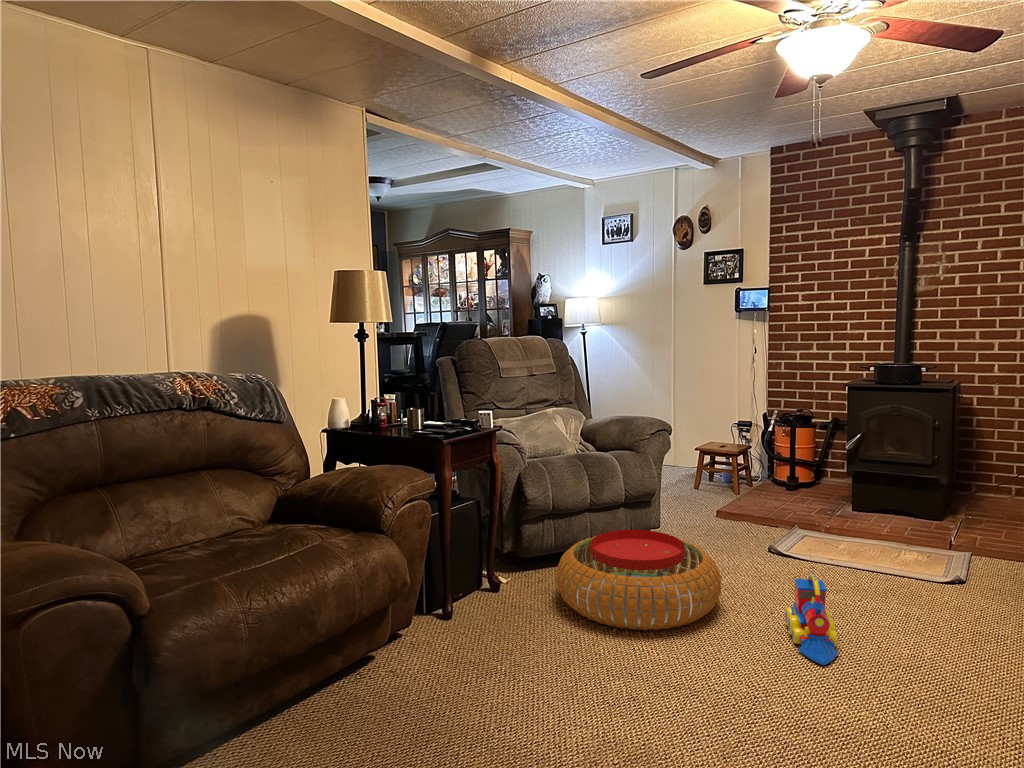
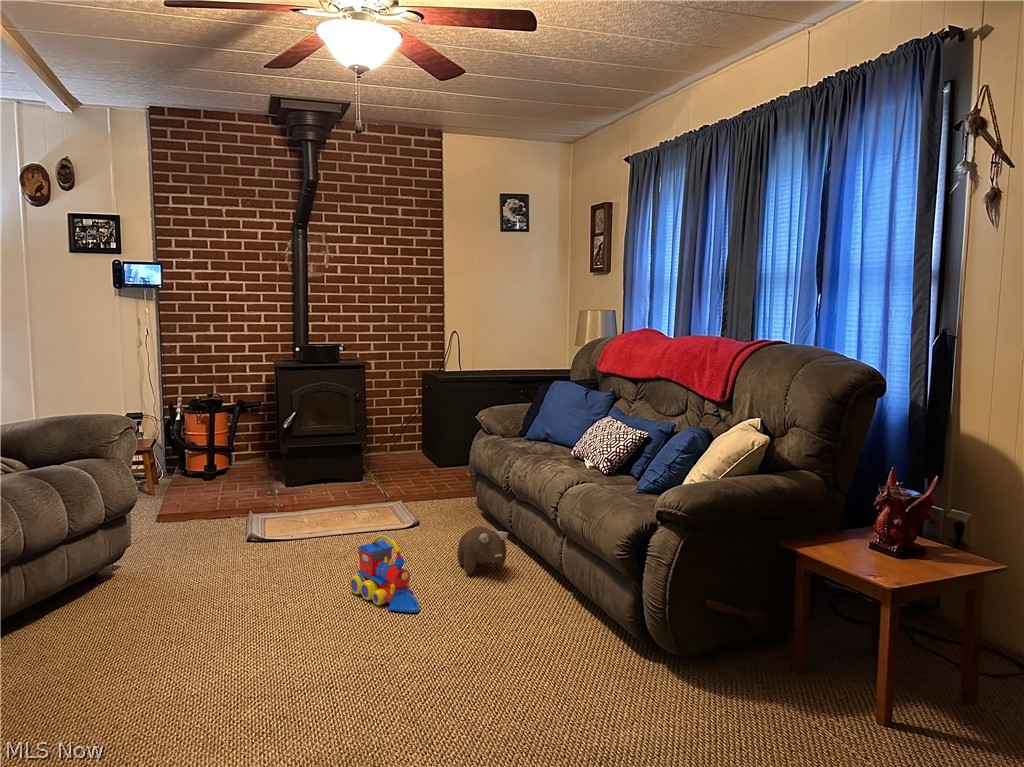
pouf: present [556,530,721,630] -> none [73,542,292,669]
plush toy: none [926,602,995,664] -> present [457,526,508,575]

